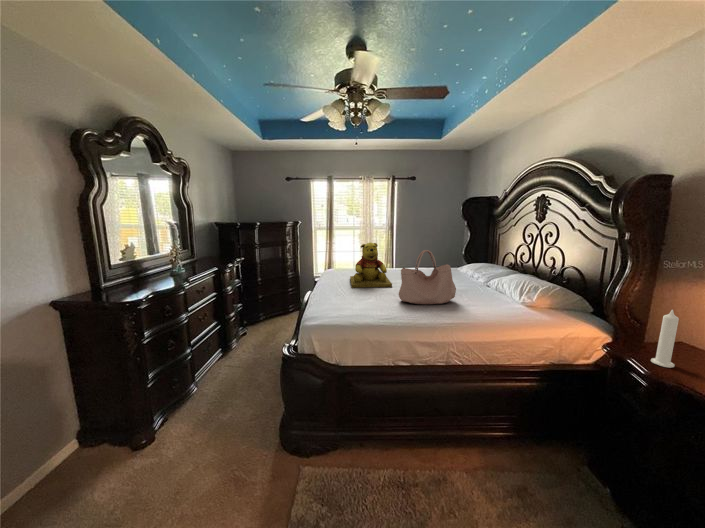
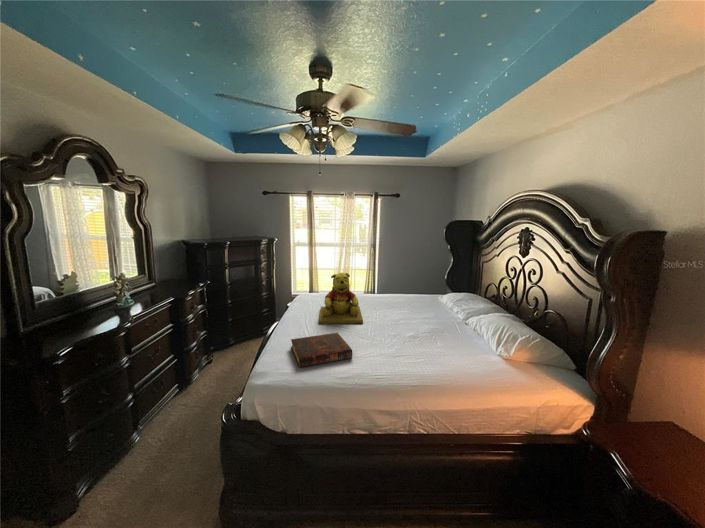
handbag: present [399,250,456,304] -> none [365,292,428,353]
book: none [333,290,390,314] -> present [291,333,352,367]
candle: present [651,310,679,368] -> none [638,393,671,460]

